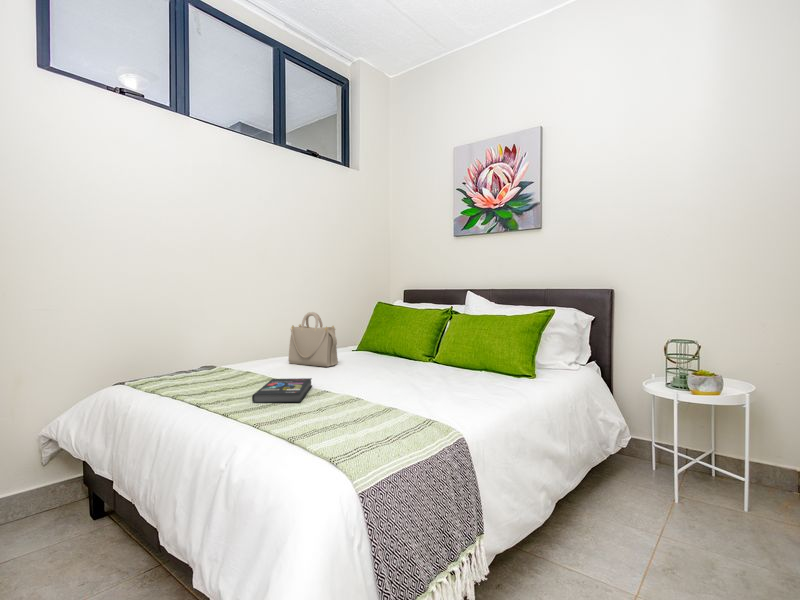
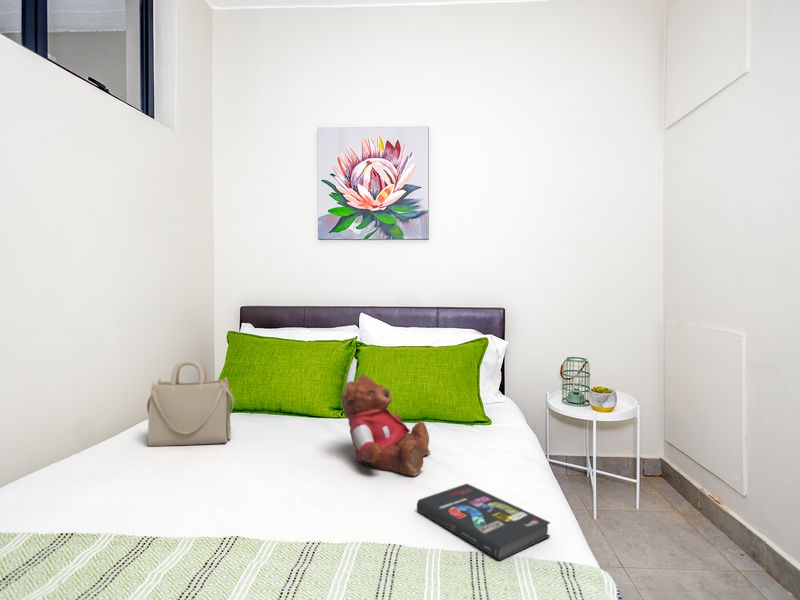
teddy bear: none [370,324,441,395] -> present [342,374,430,476]
book: present [252,378,312,403] -> present [417,484,550,560]

